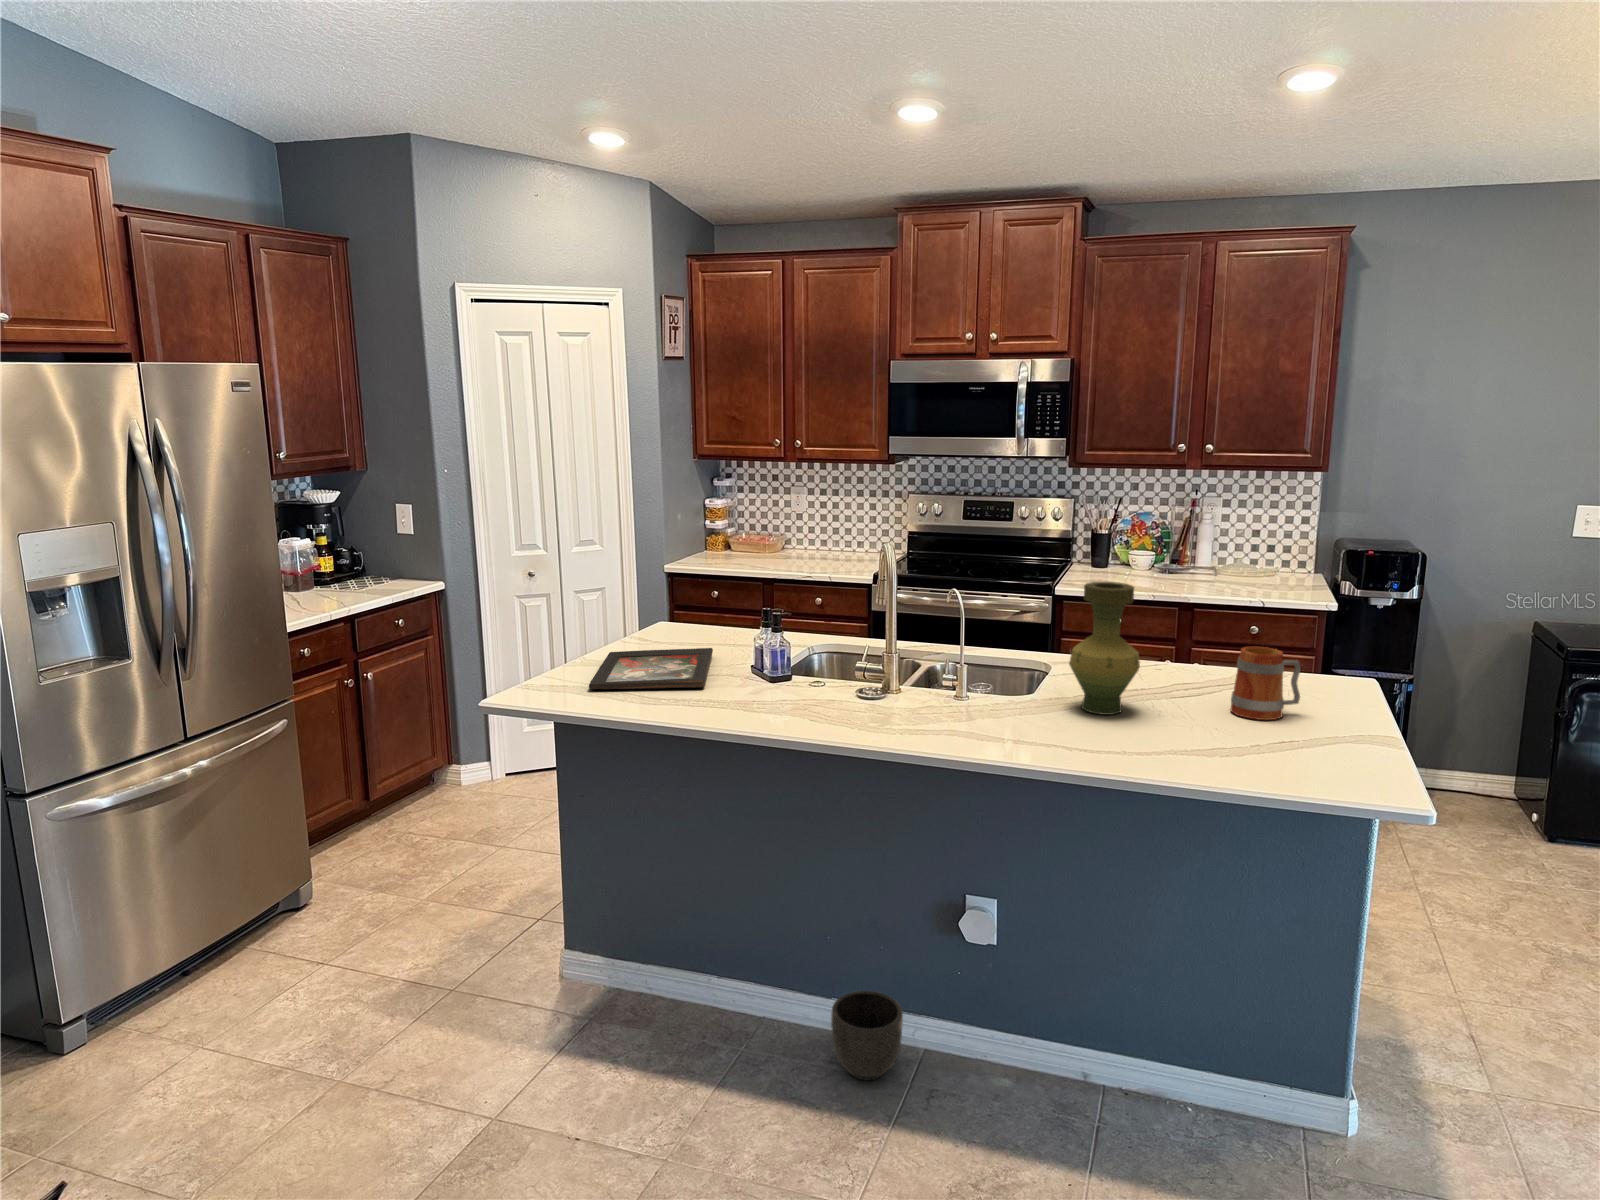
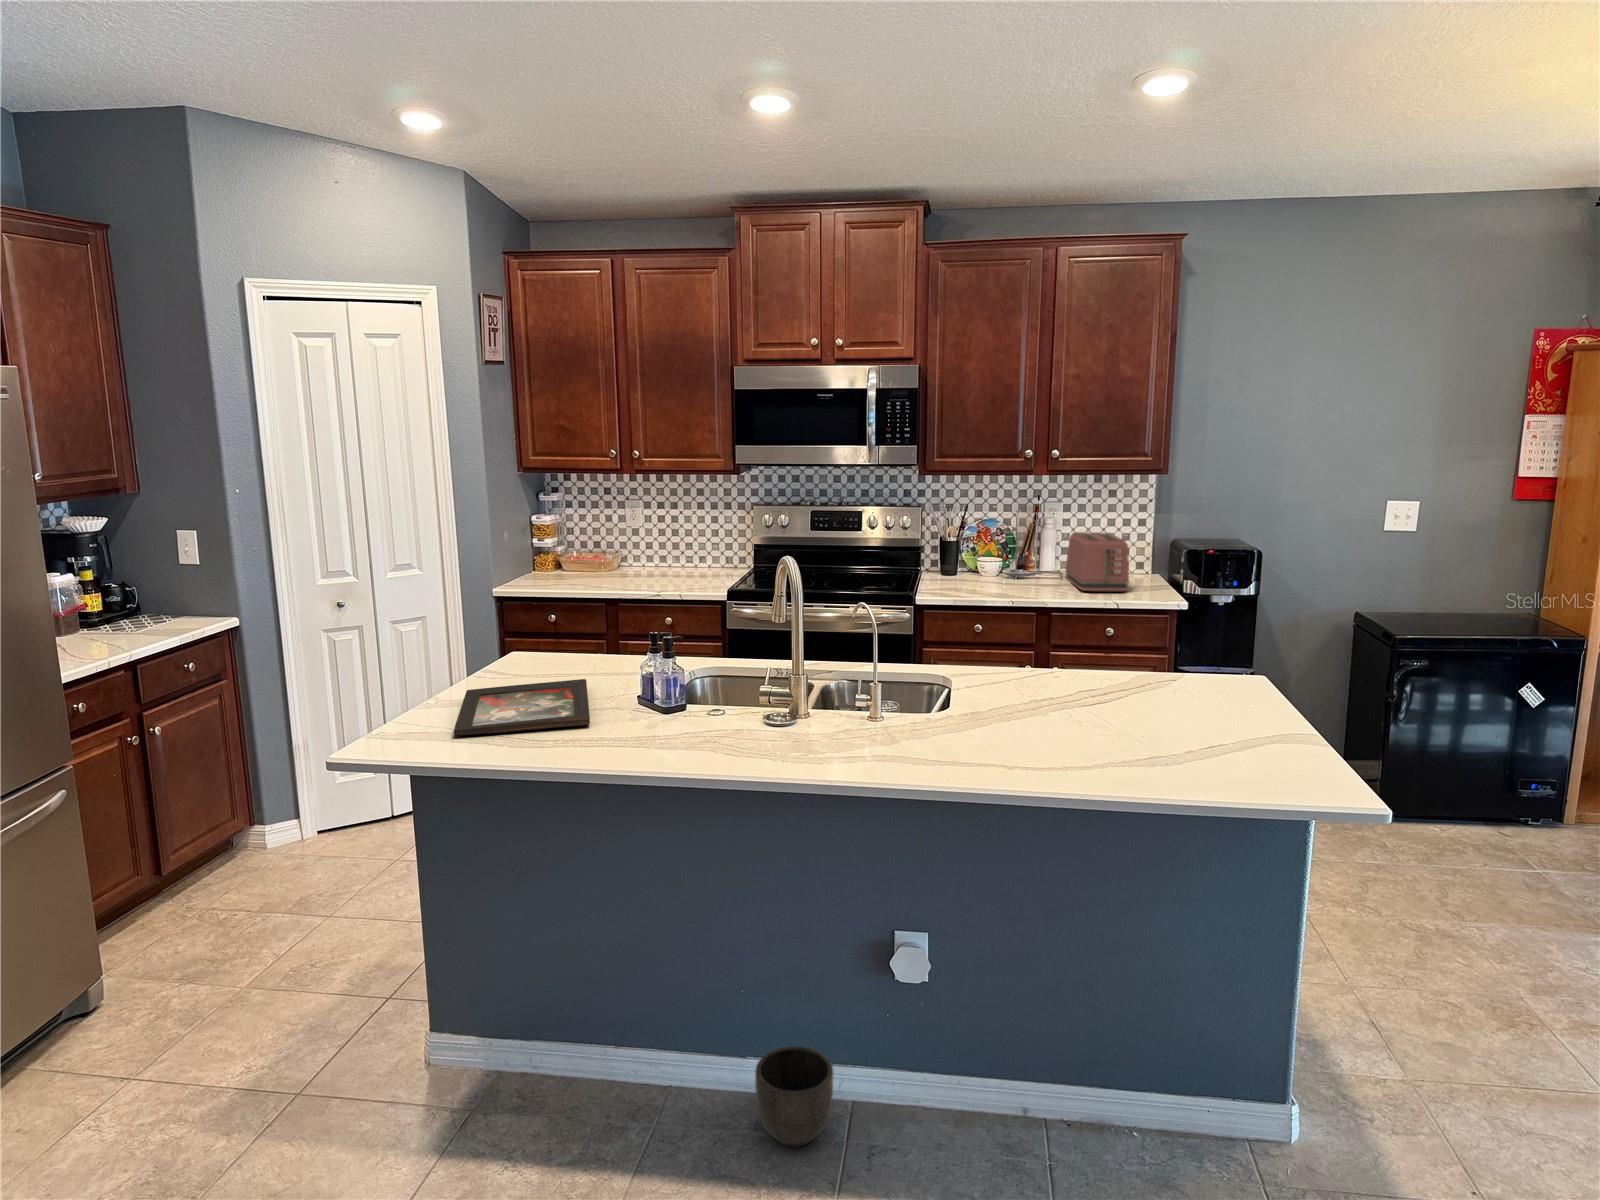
toaster: none [1221,529,1284,591] -> present [1065,532,1129,591]
vase: present [1069,582,1140,715] -> none [987,589,1059,728]
mug: present [1230,647,1301,720] -> none [1144,649,1211,723]

